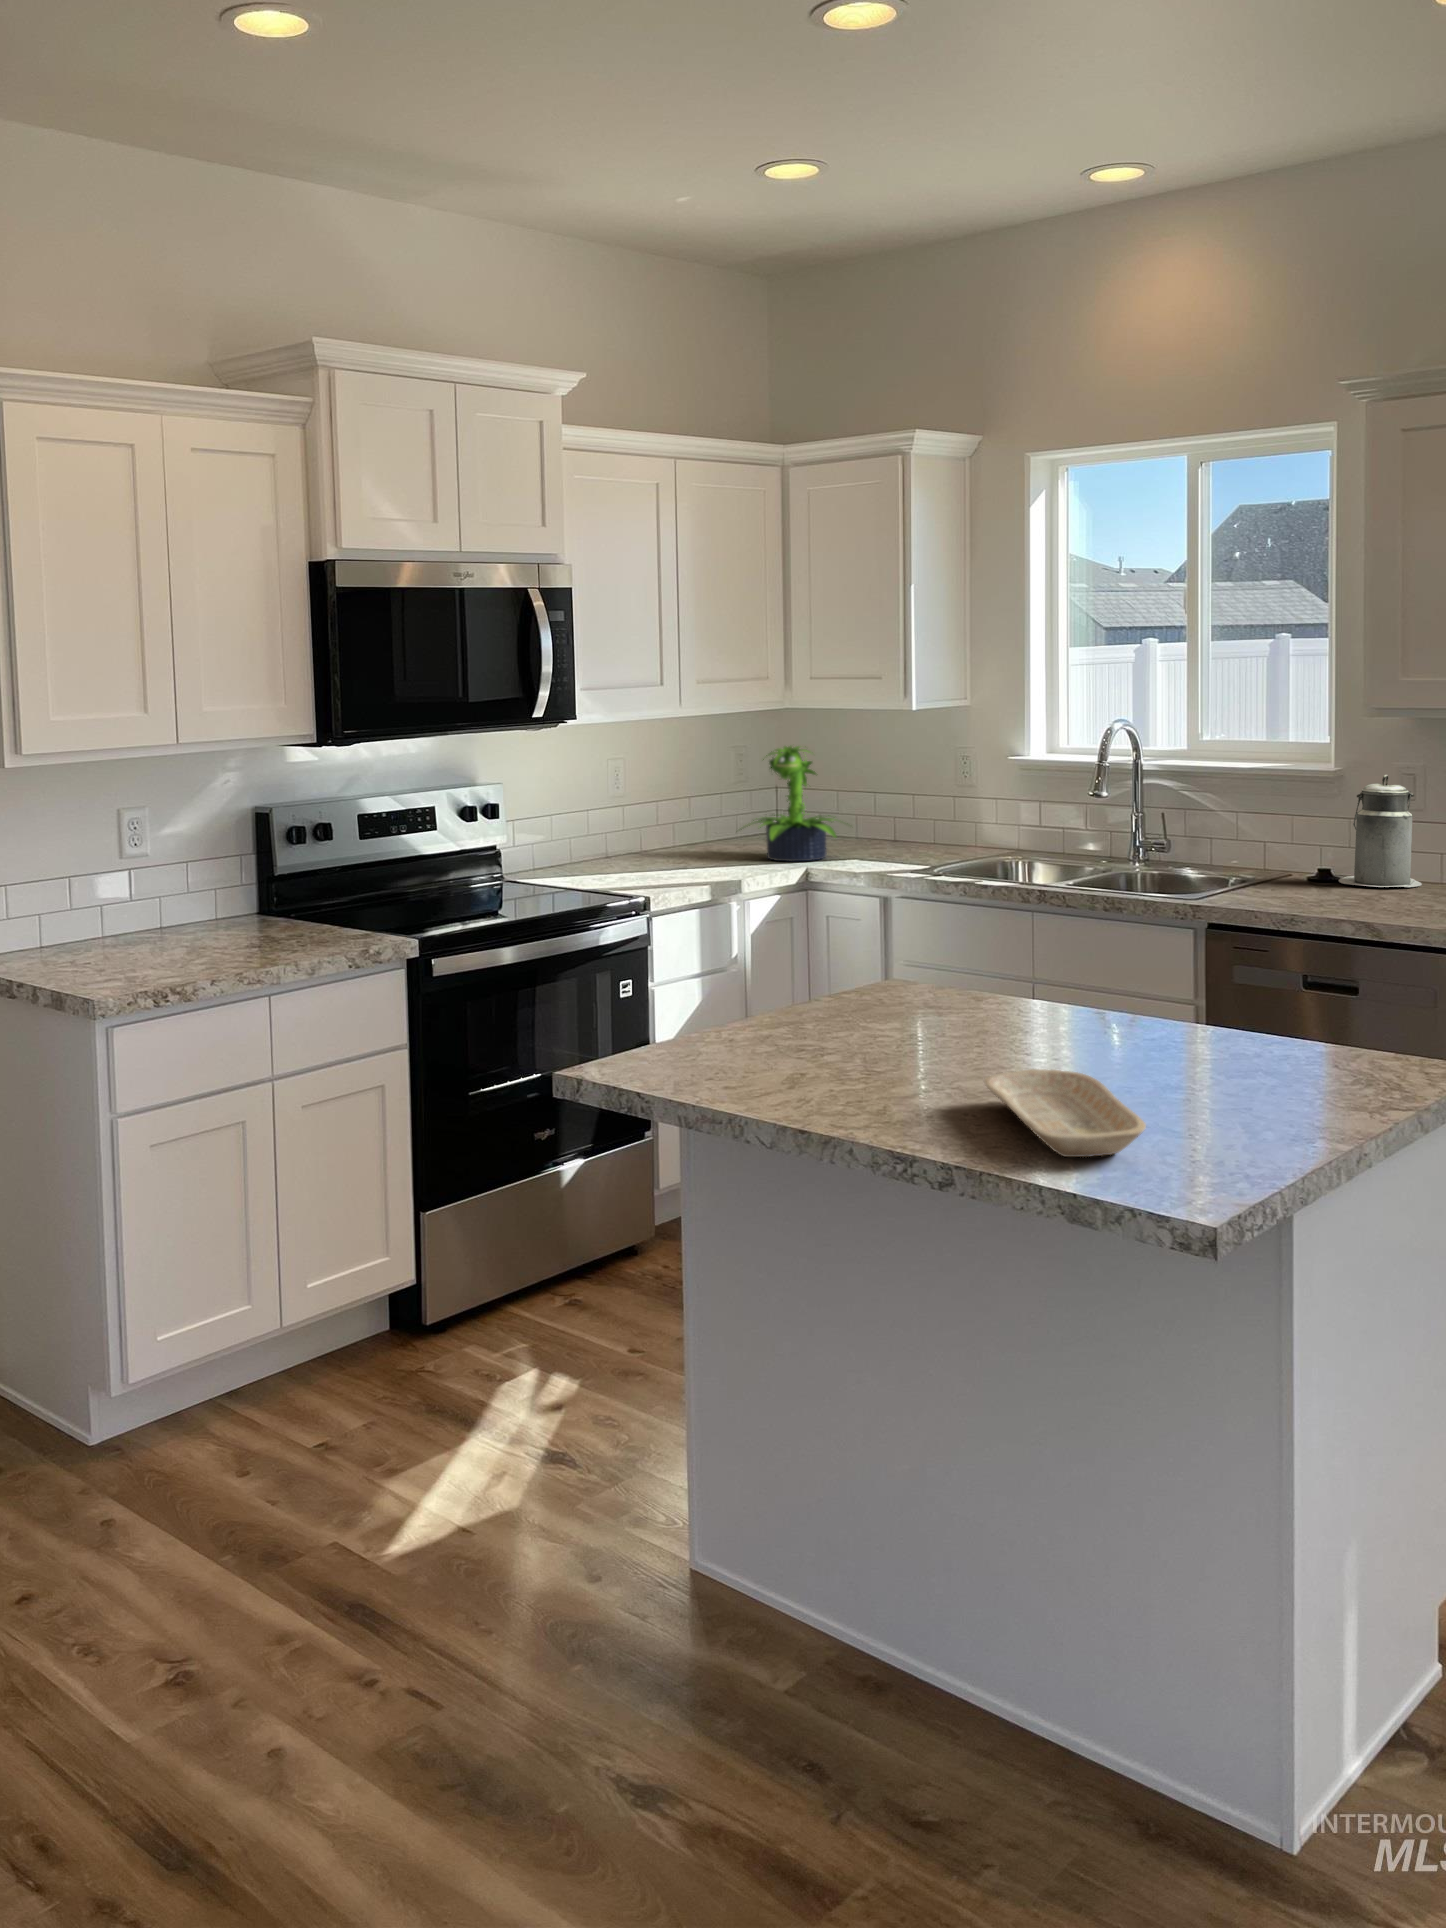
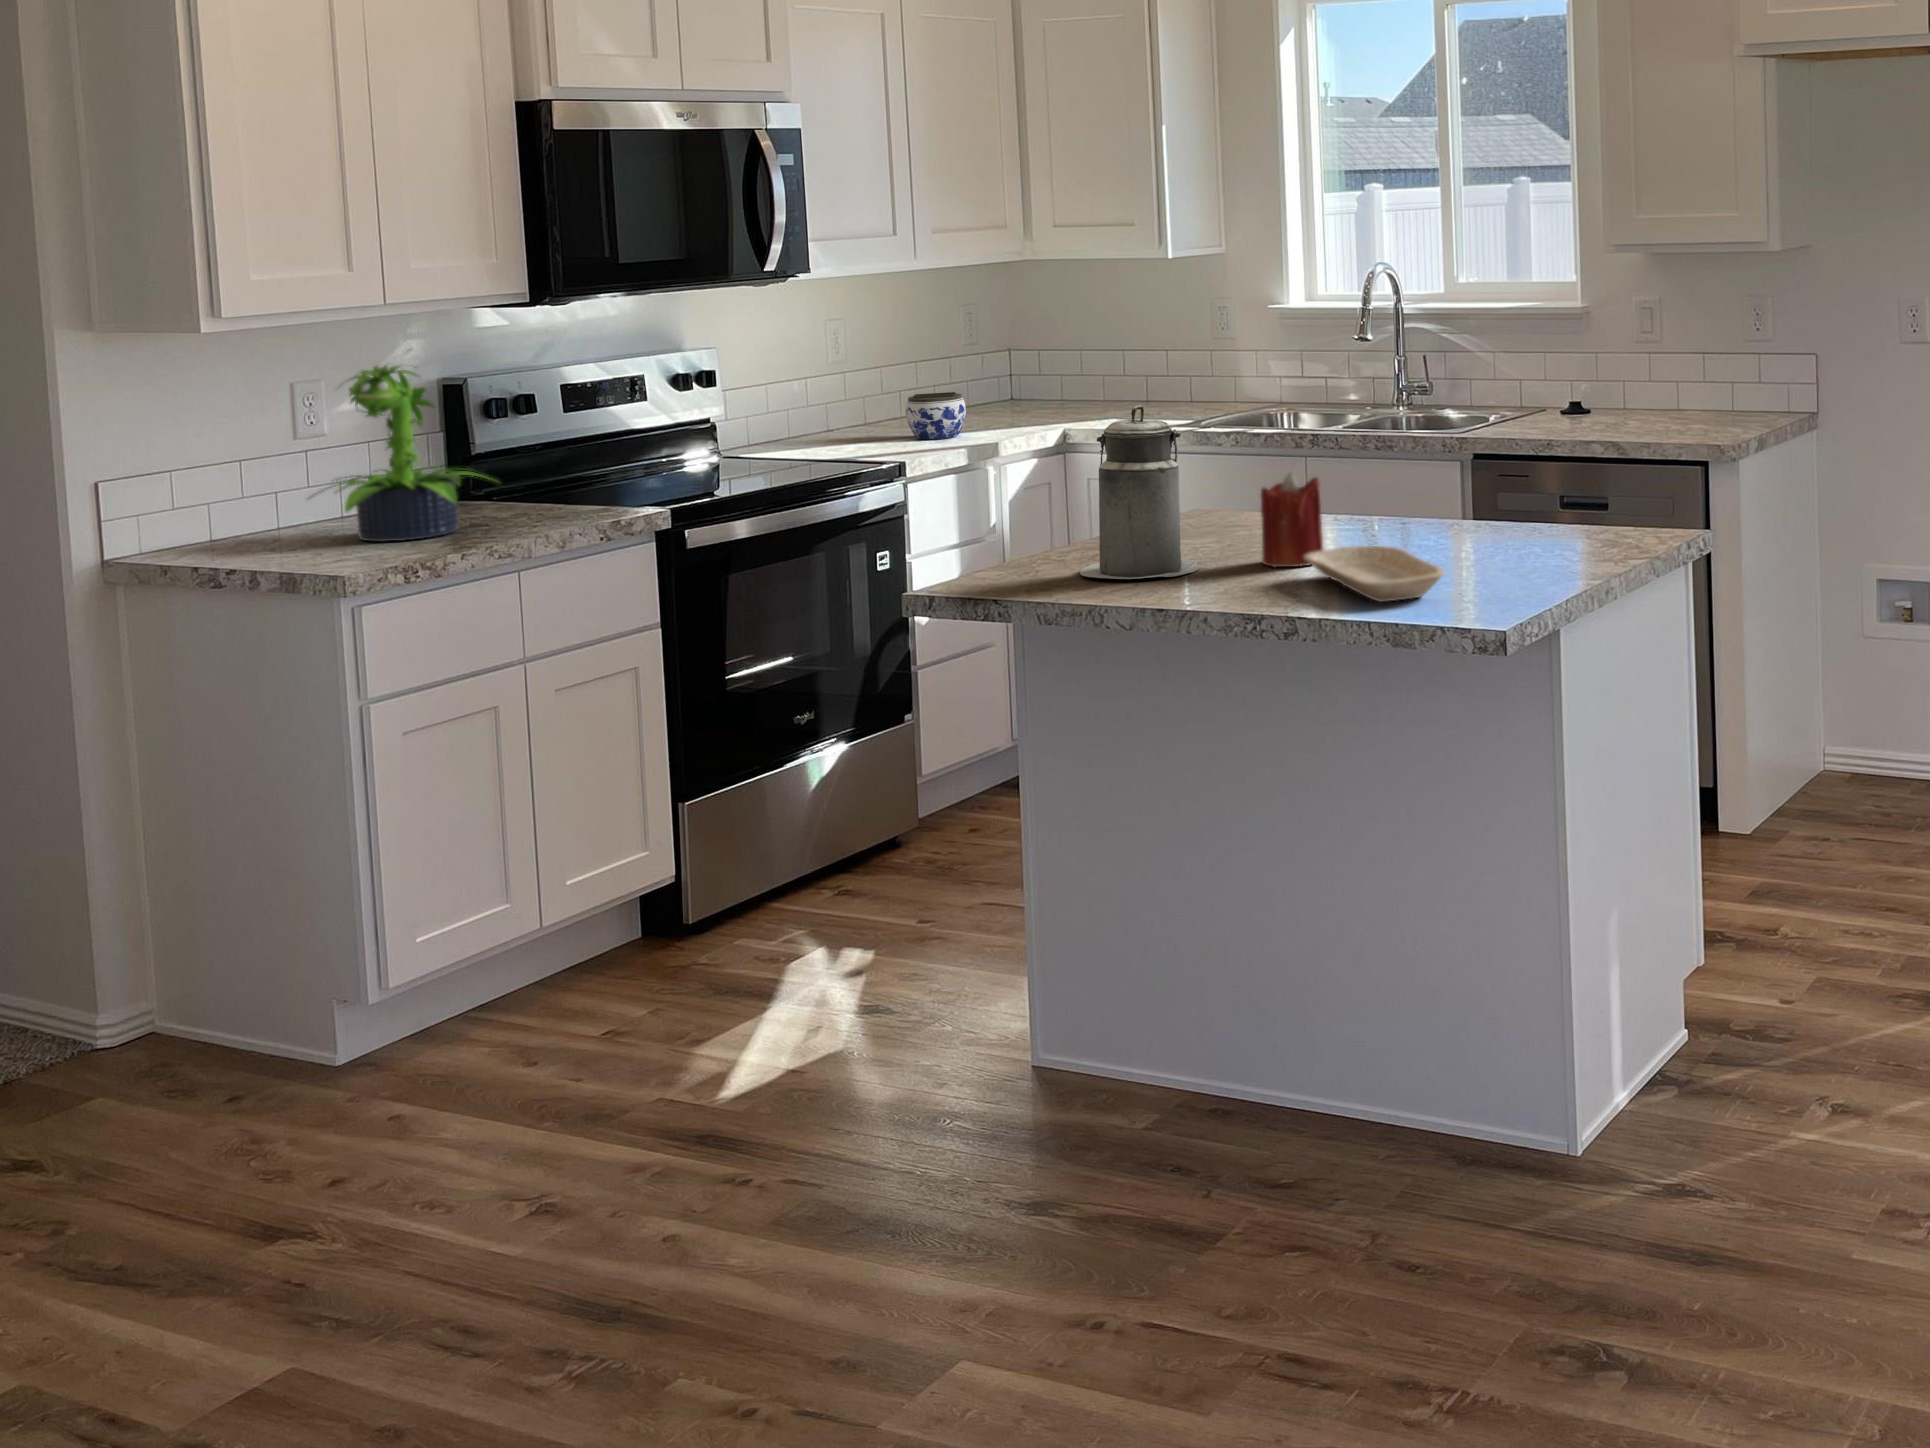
potted plant: present [749,746,836,861] -> present [313,365,496,542]
canister: present [1339,775,1422,887] -> present [1080,405,1199,579]
jar: none [666,830,720,874] -> present [906,392,966,439]
candle: none [944,974,1014,1084] -> present [1261,472,1323,567]

